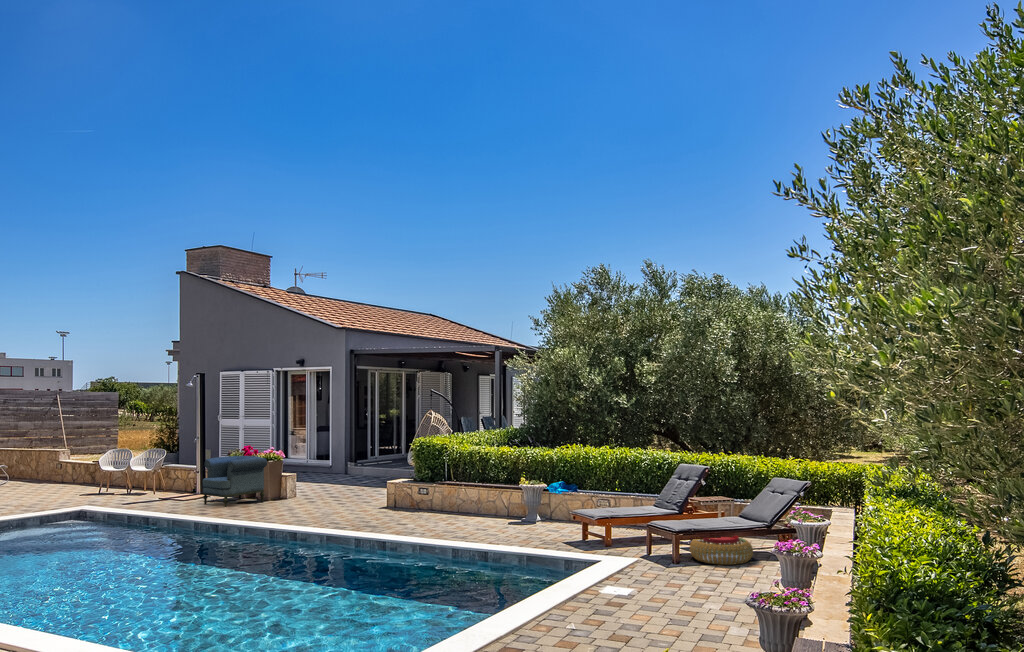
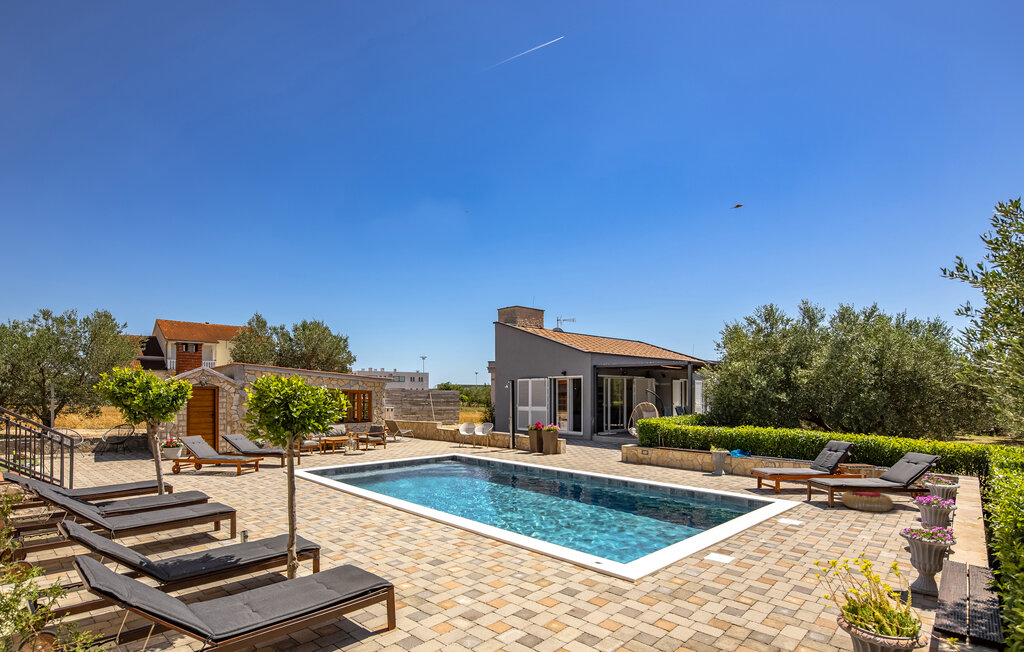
armchair: present [203,456,267,507] -> none [517,428,551,458]

